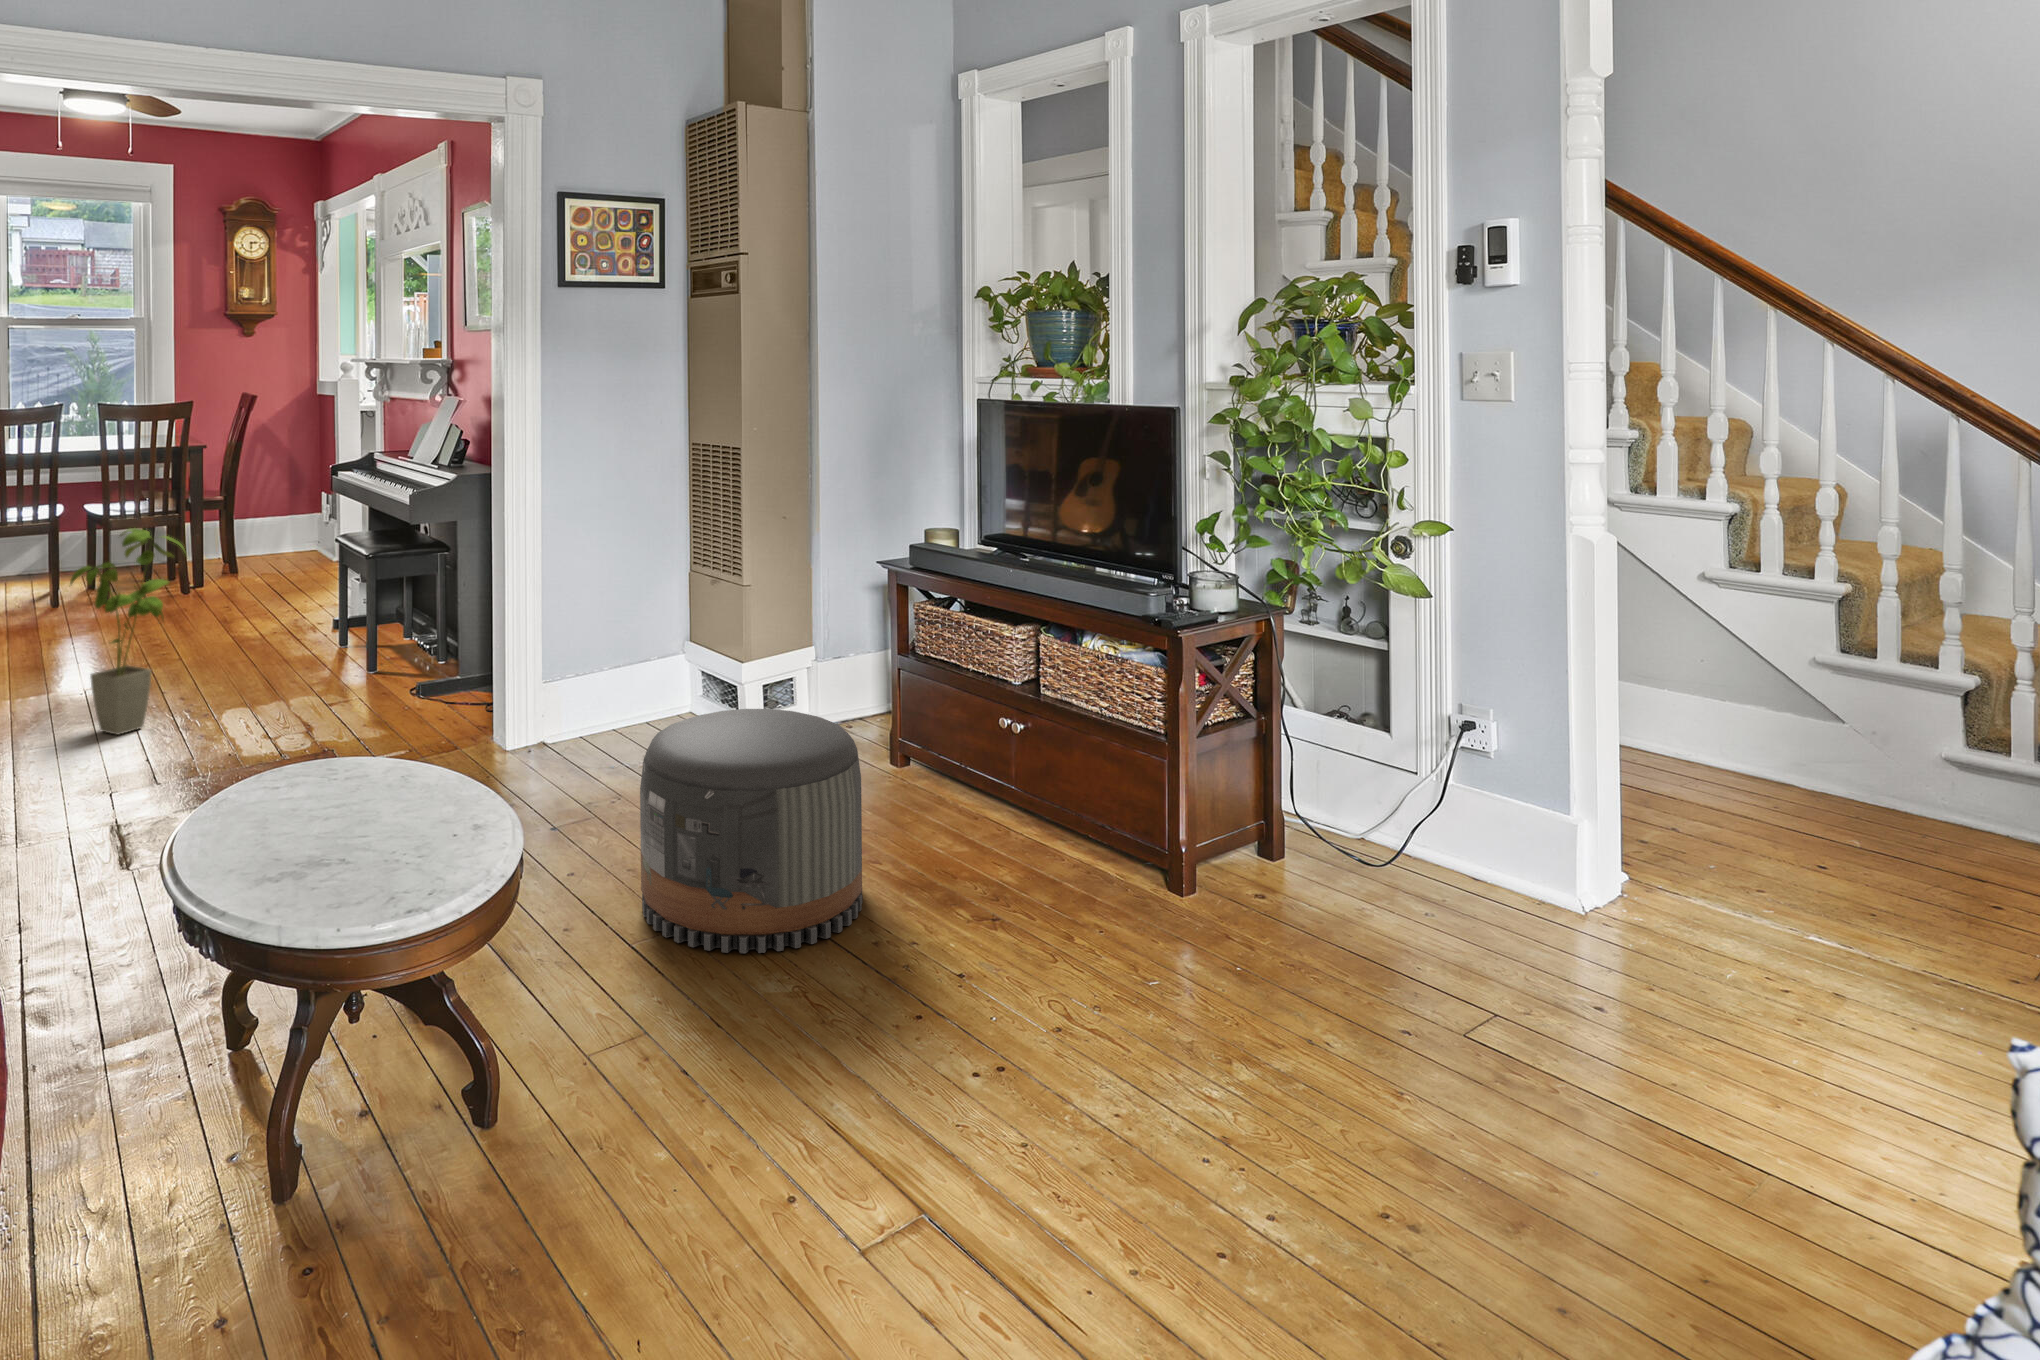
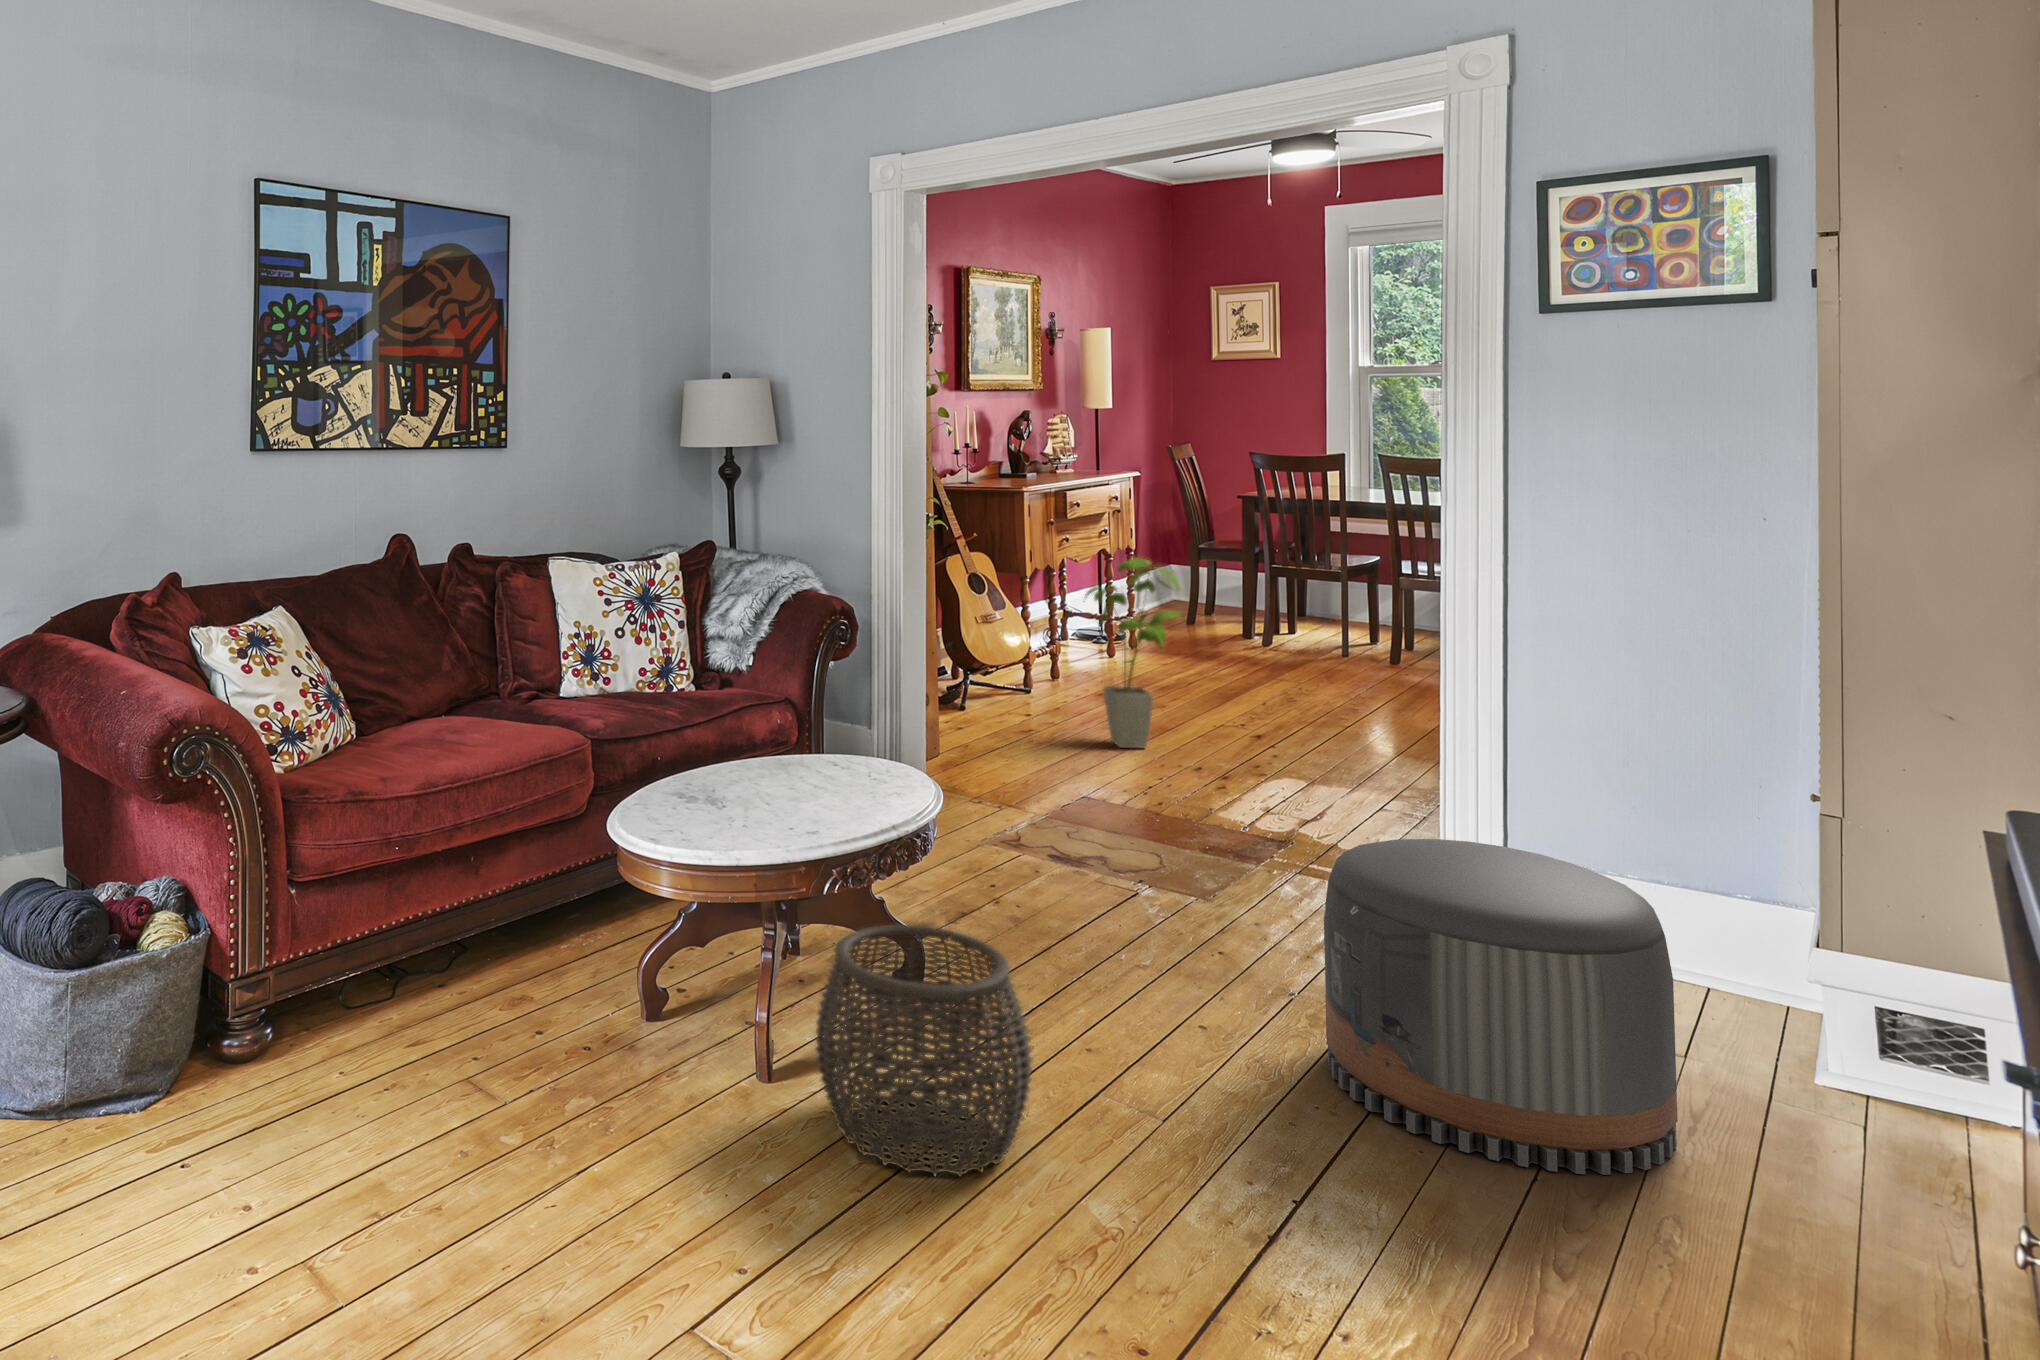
woven basket: none [408,957,647,1257] -> present [816,925,1032,1176]

